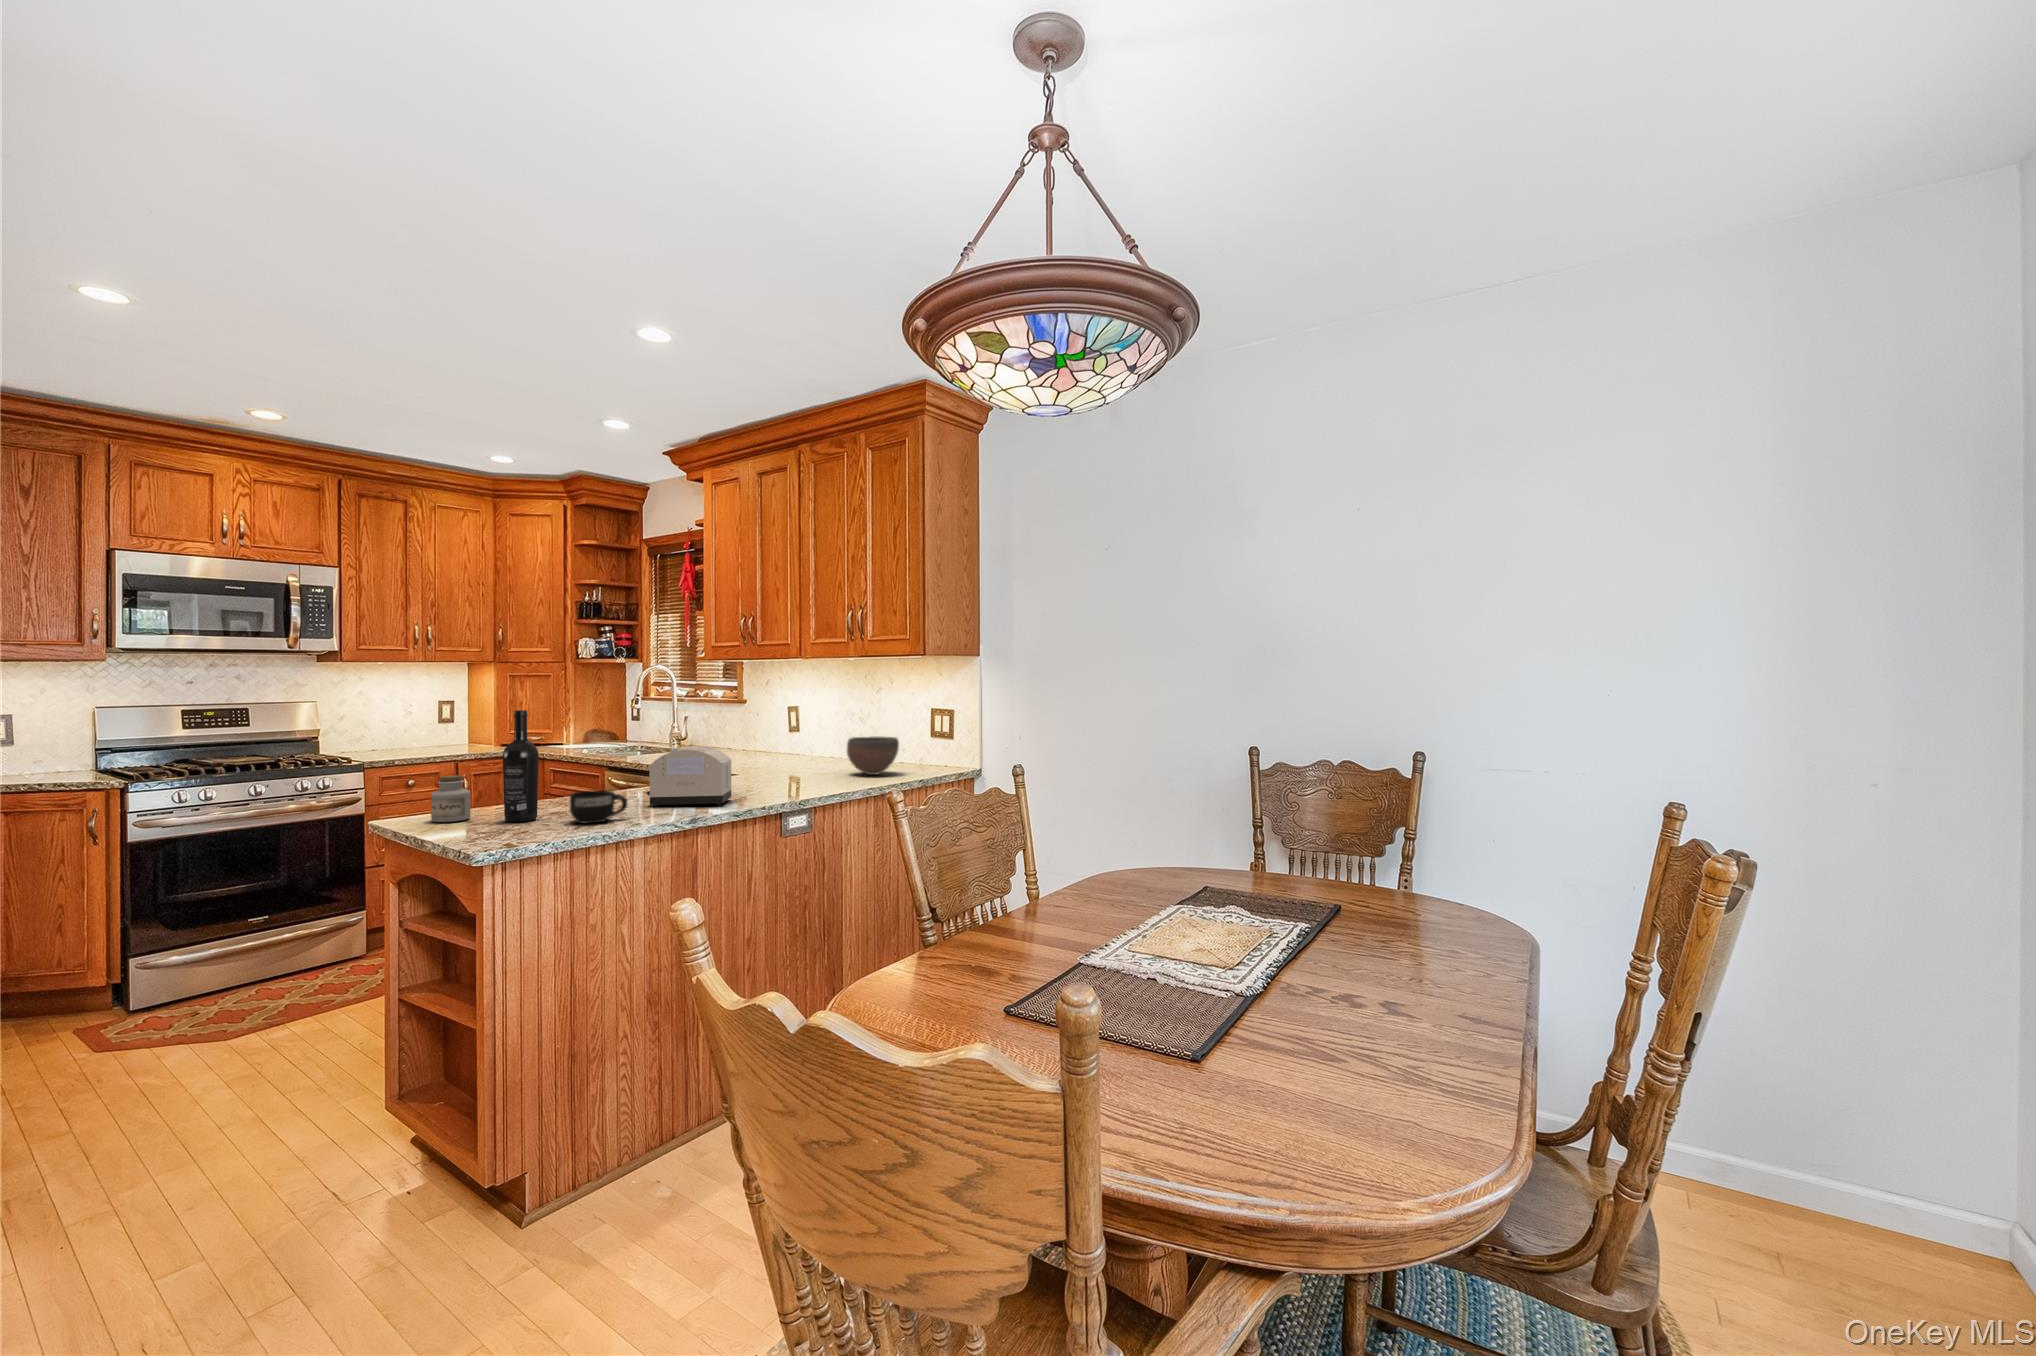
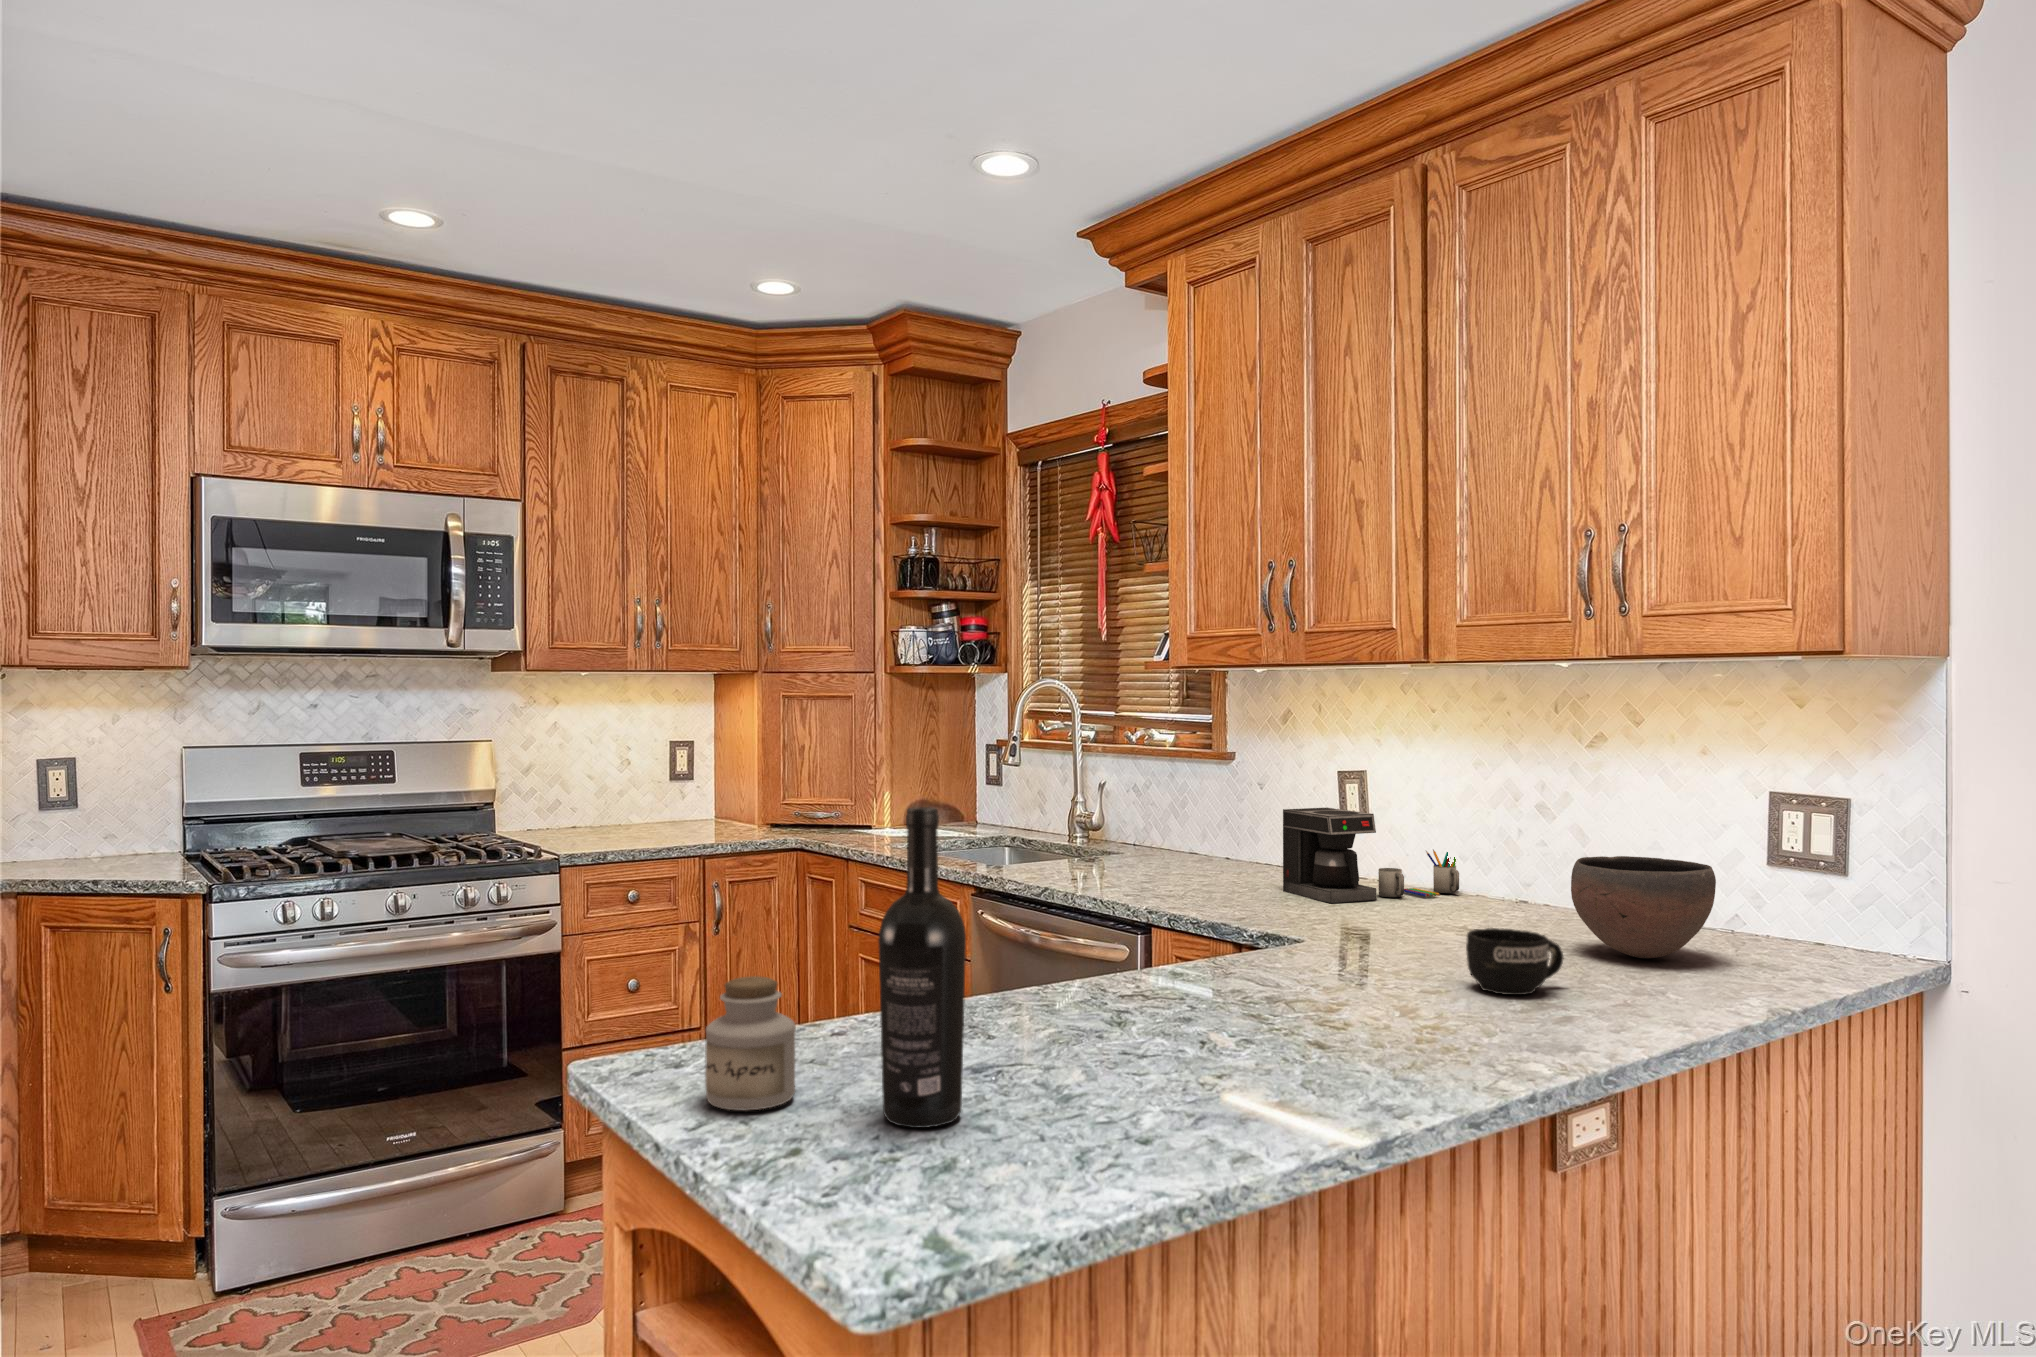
coffee maker: none [753,724,835,765] -> present [1283,808,1459,903]
toaster: present [646,746,731,807] -> none [1206,896,1419,1082]
mug: present [570,790,627,823] -> present [1466,928,1564,995]

